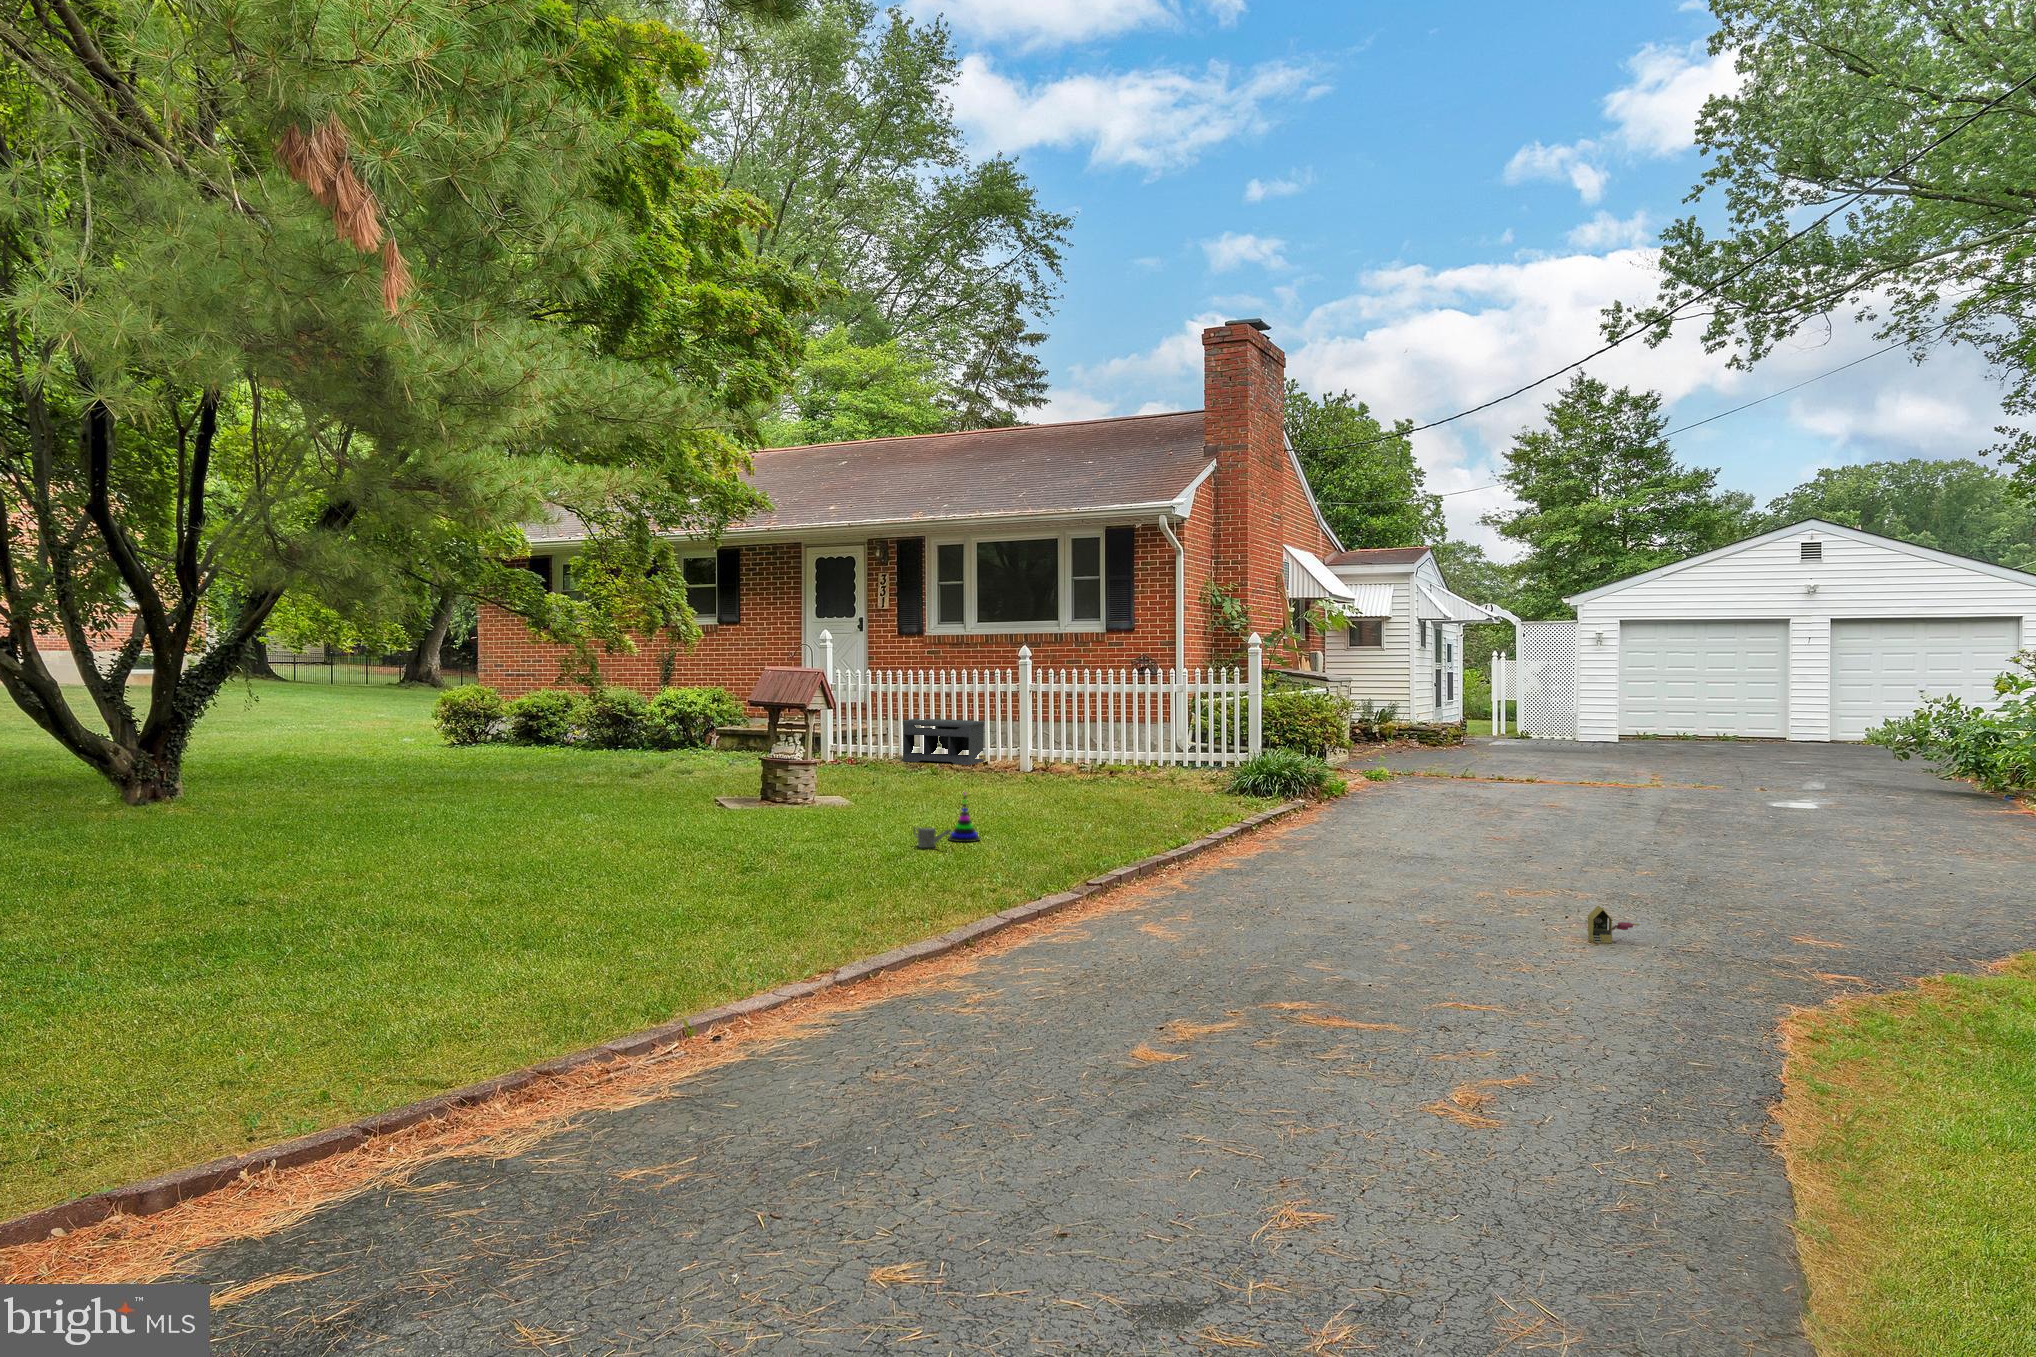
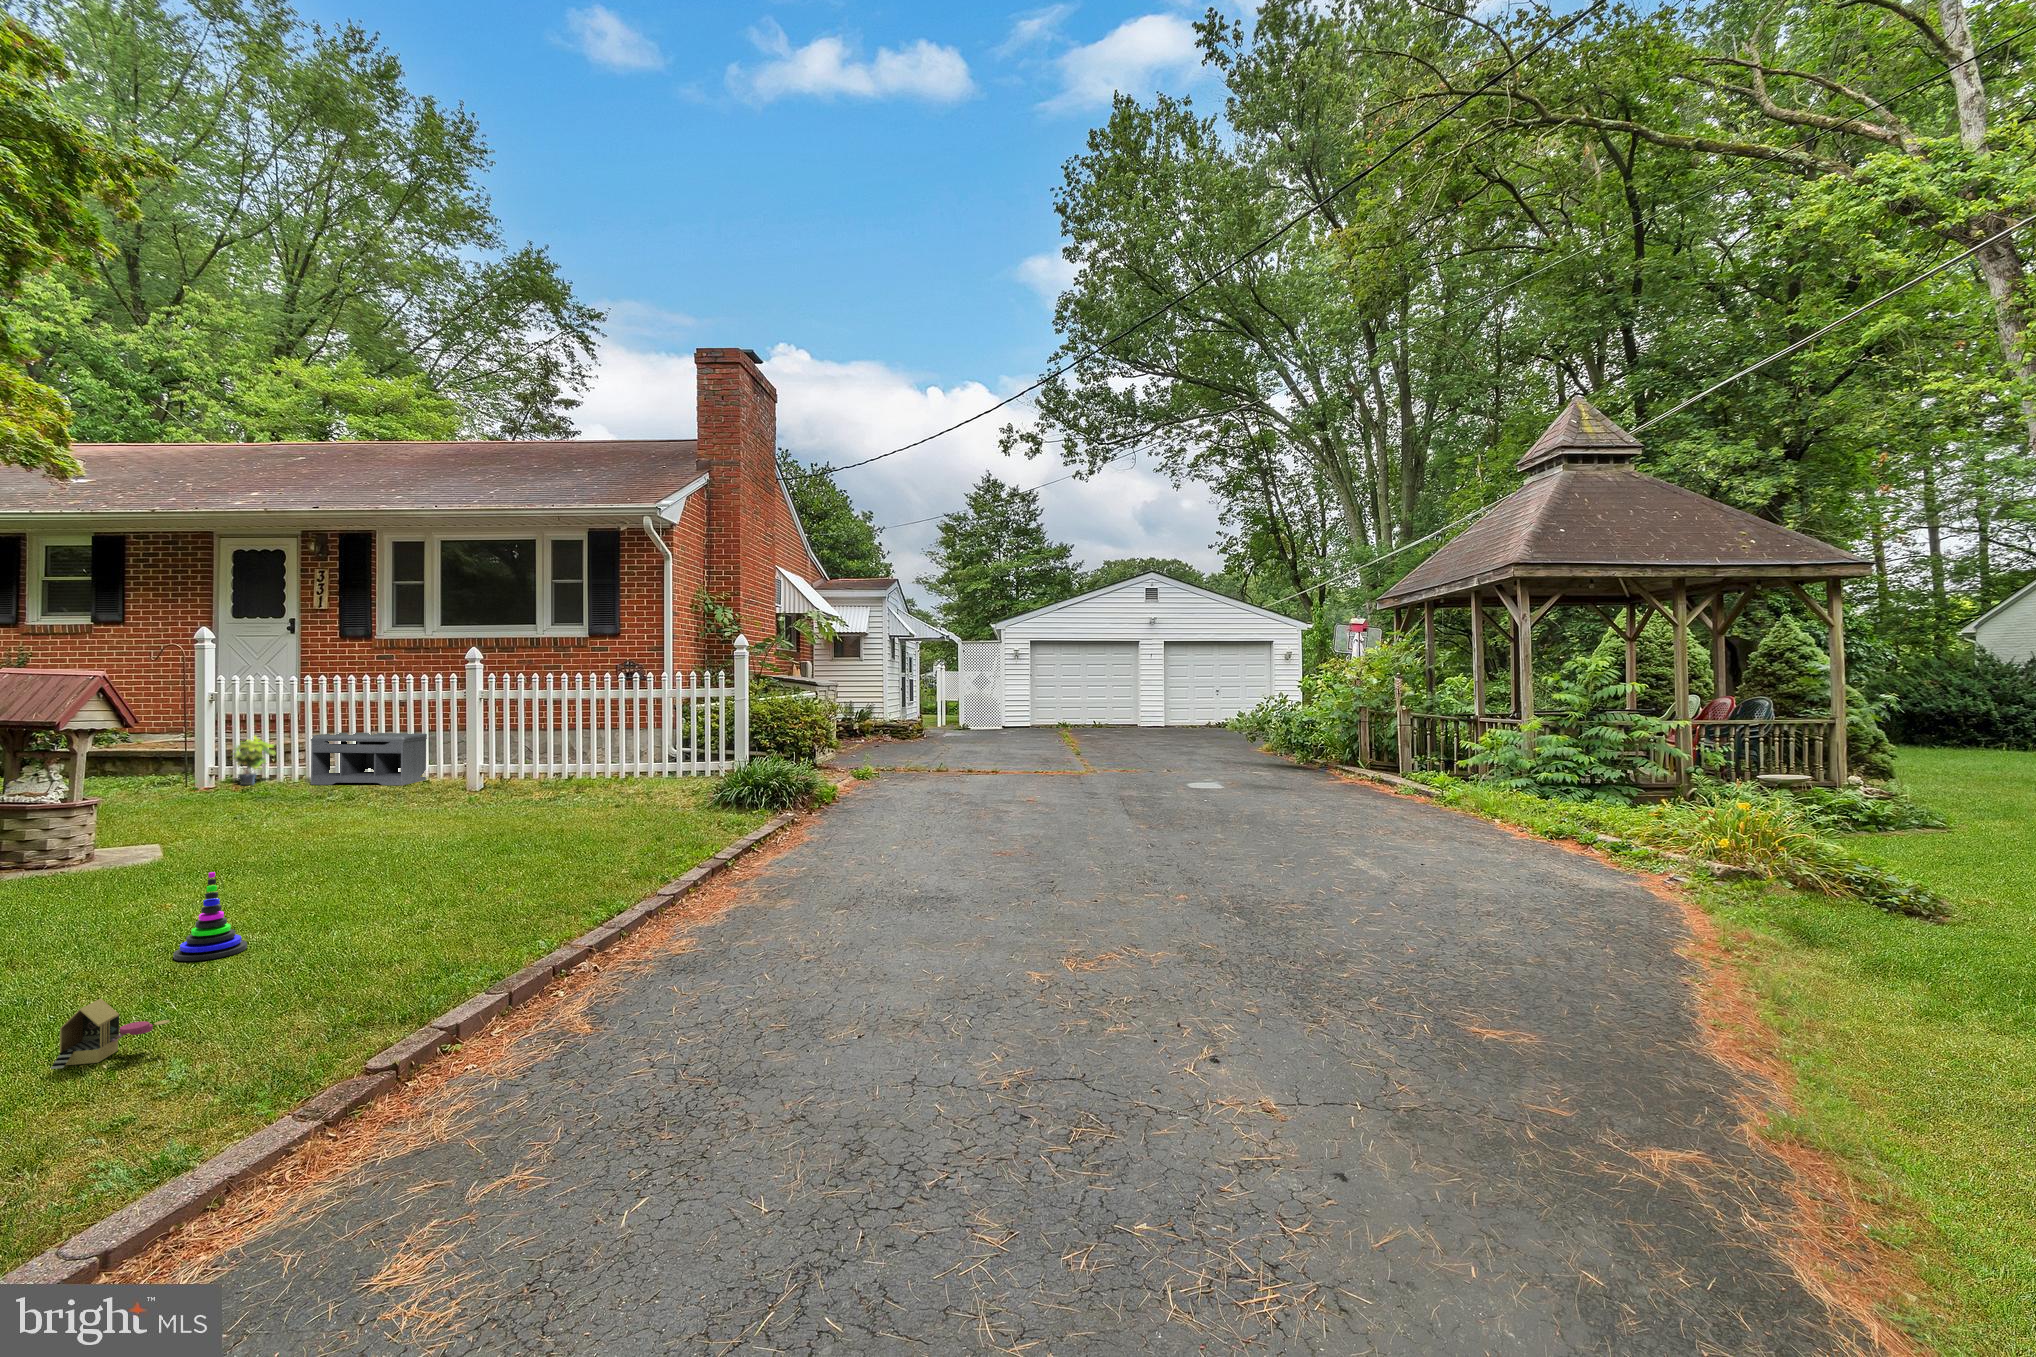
potted plant: none [847,719,877,760] -> present [233,736,276,785]
watering can: present [913,827,950,848] -> none [70,949,140,992]
toy house: present [1588,906,1640,943] -> present [51,998,170,1069]

